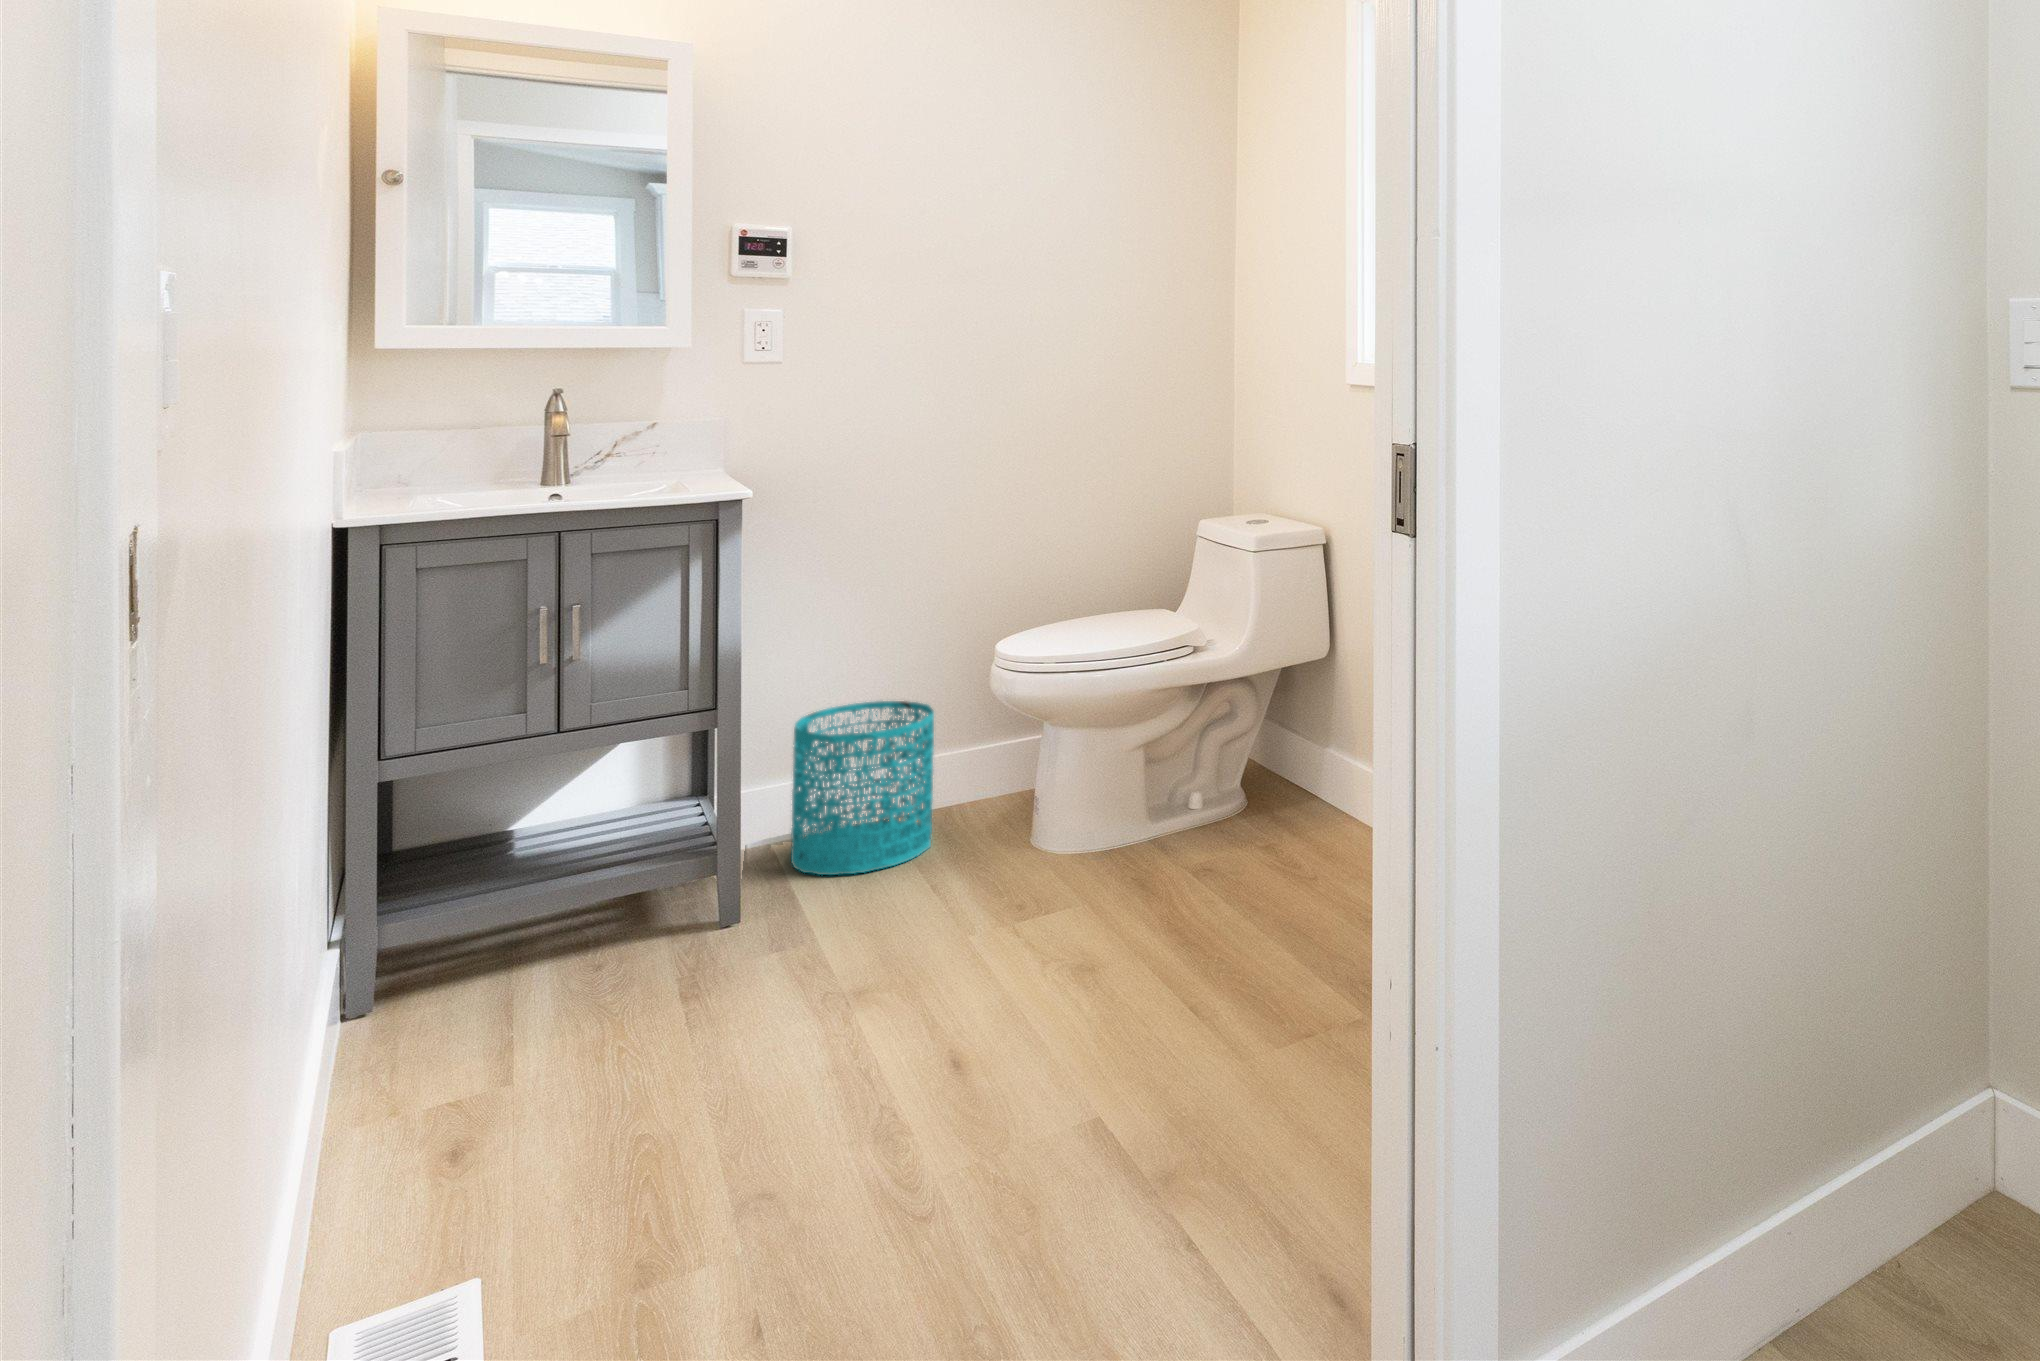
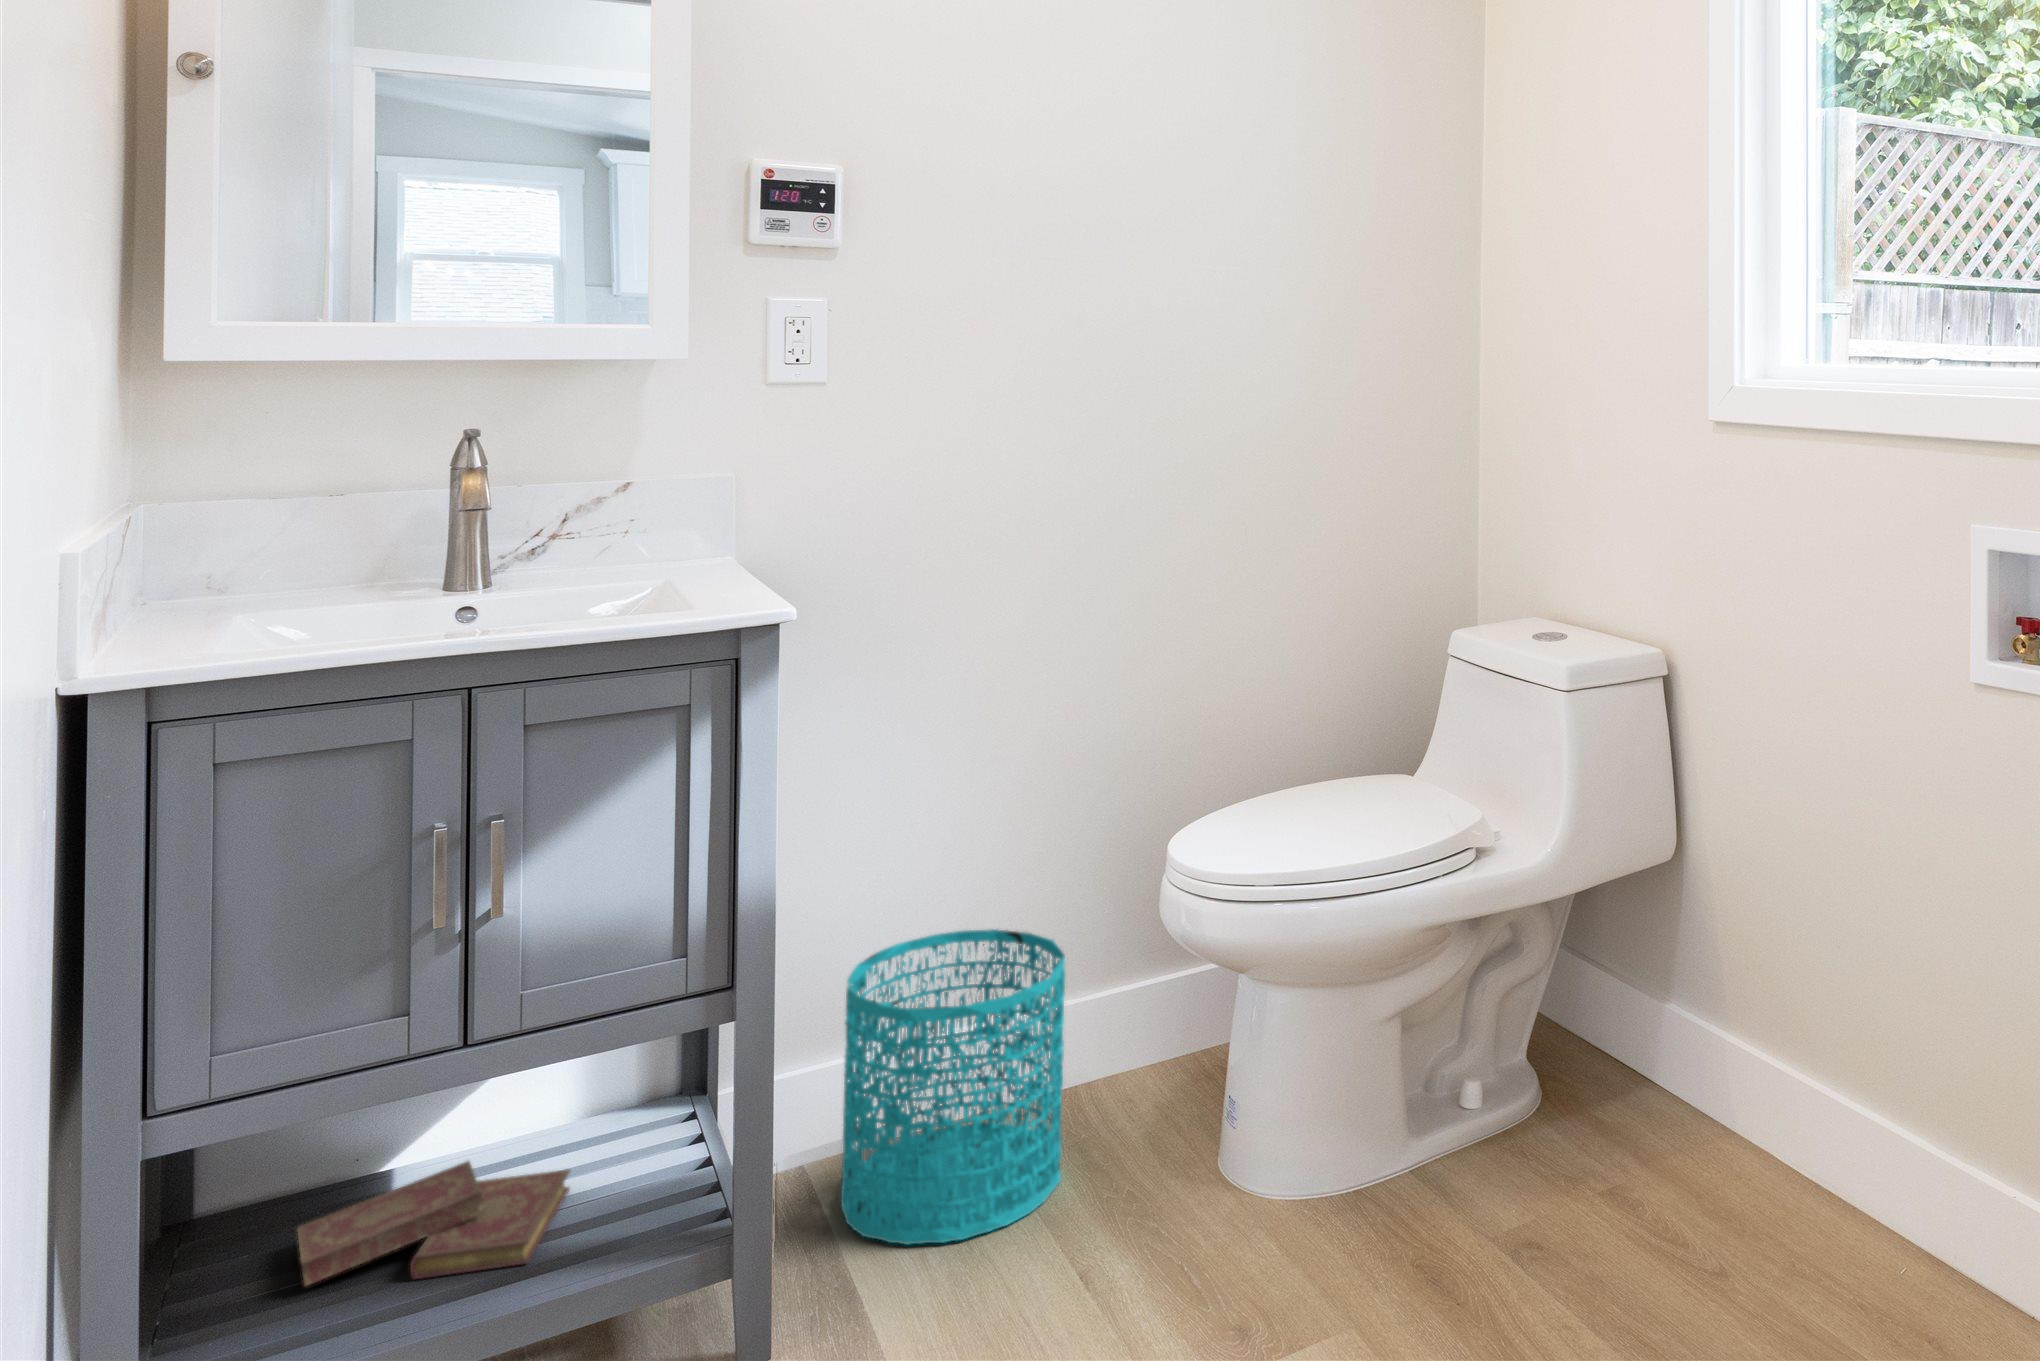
book: none [457,818,621,874] -> present [297,1161,570,1286]

